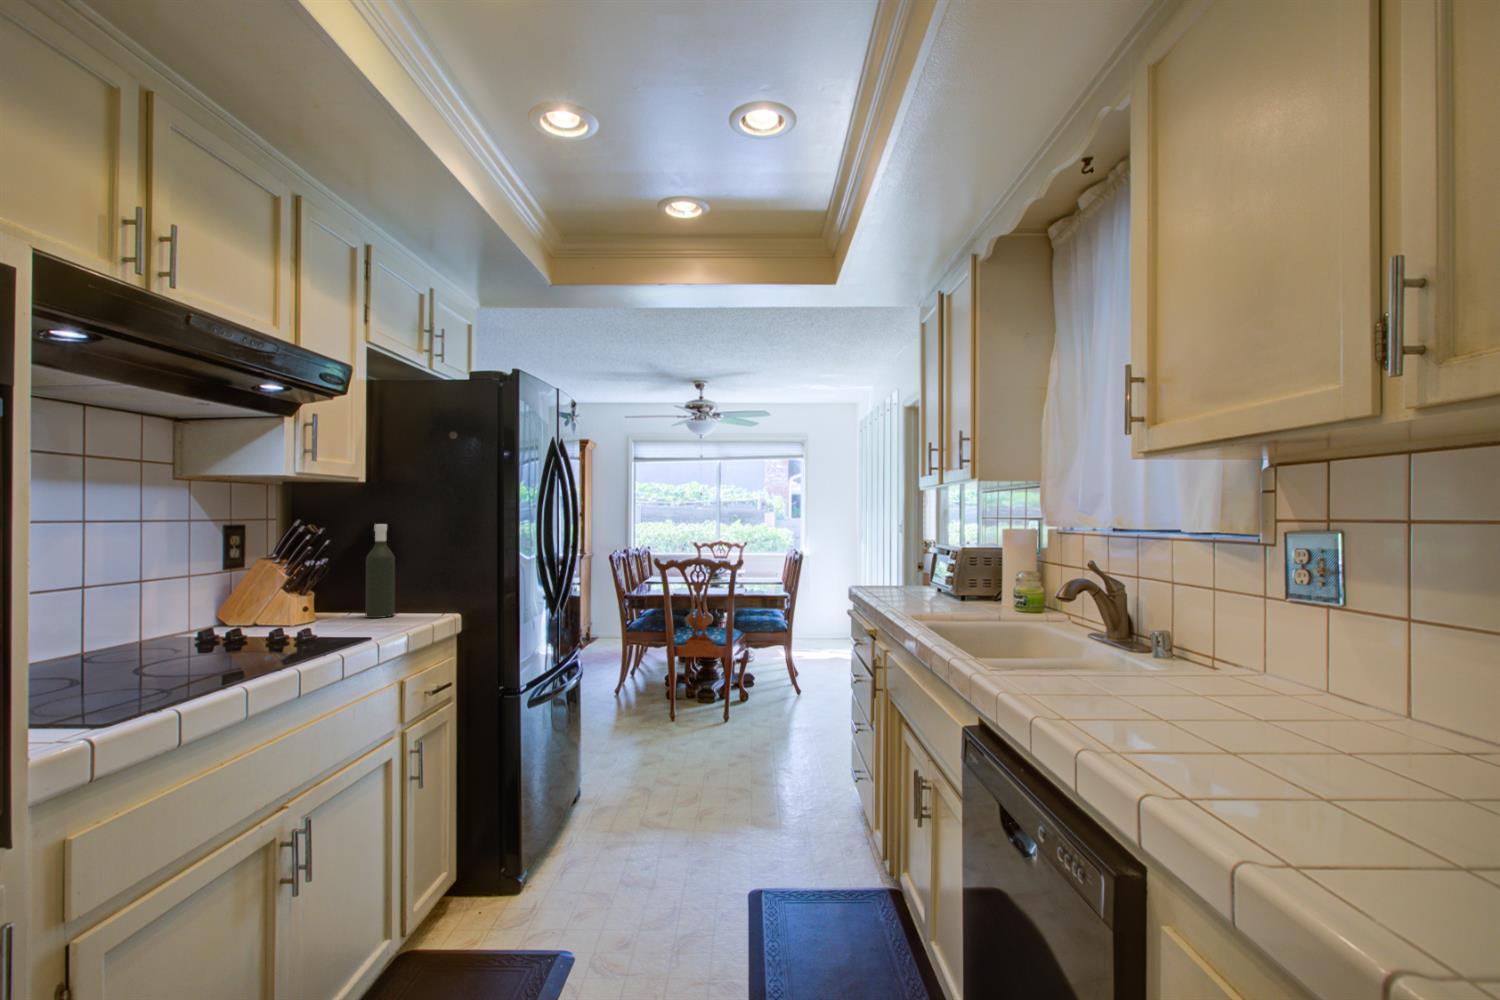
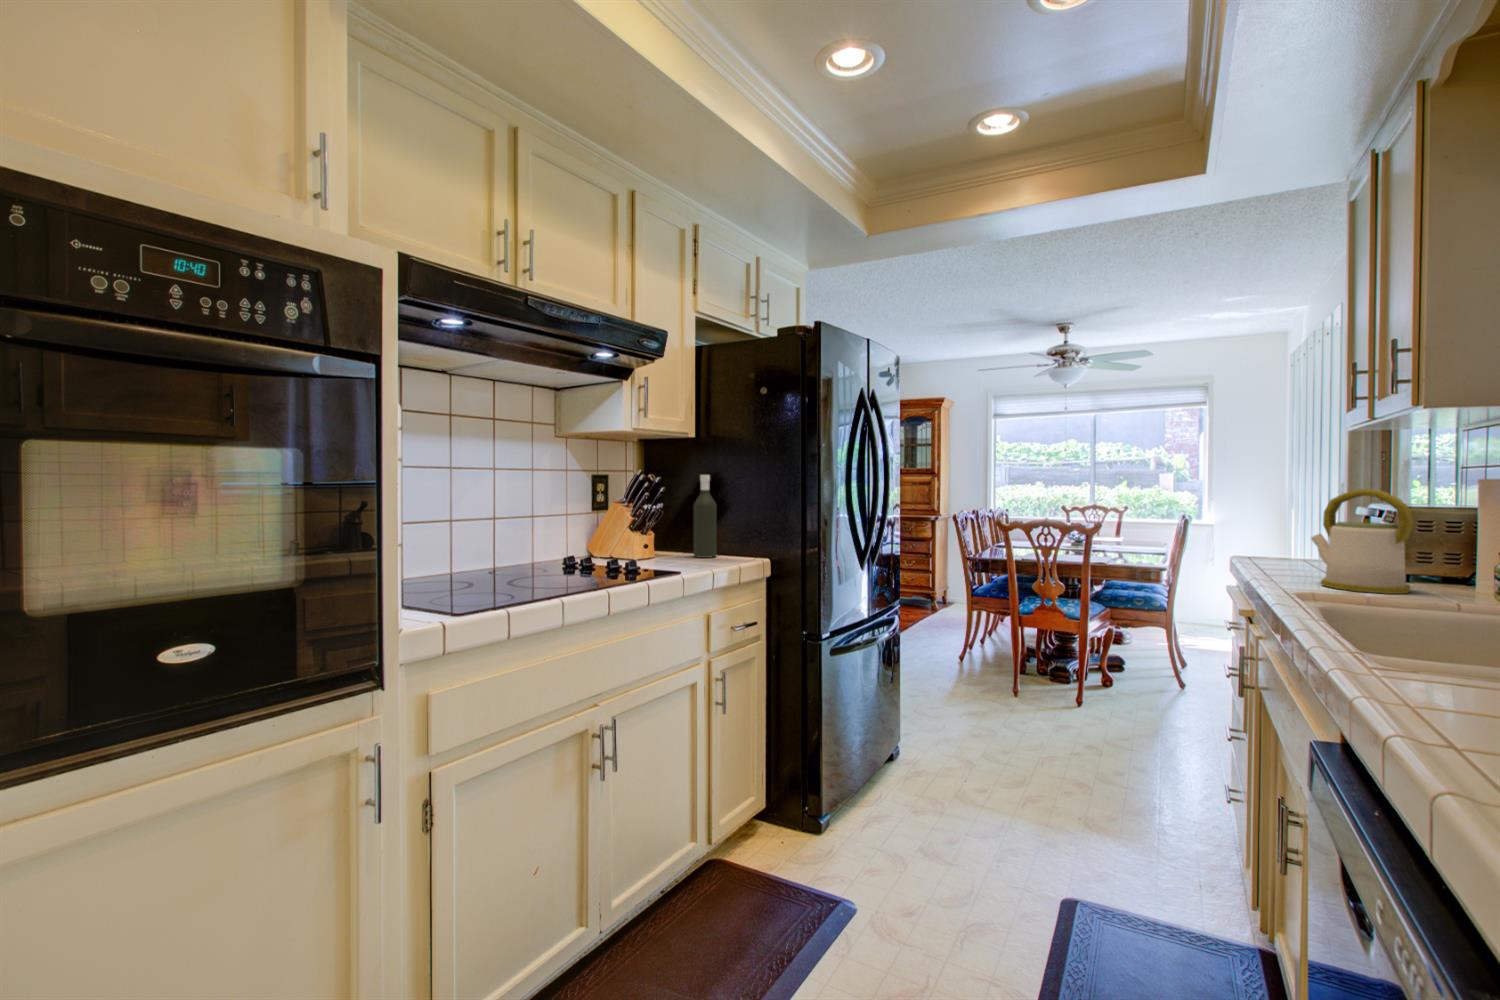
kettle: none [898,531,954,604] -> present [1311,489,1414,594]

